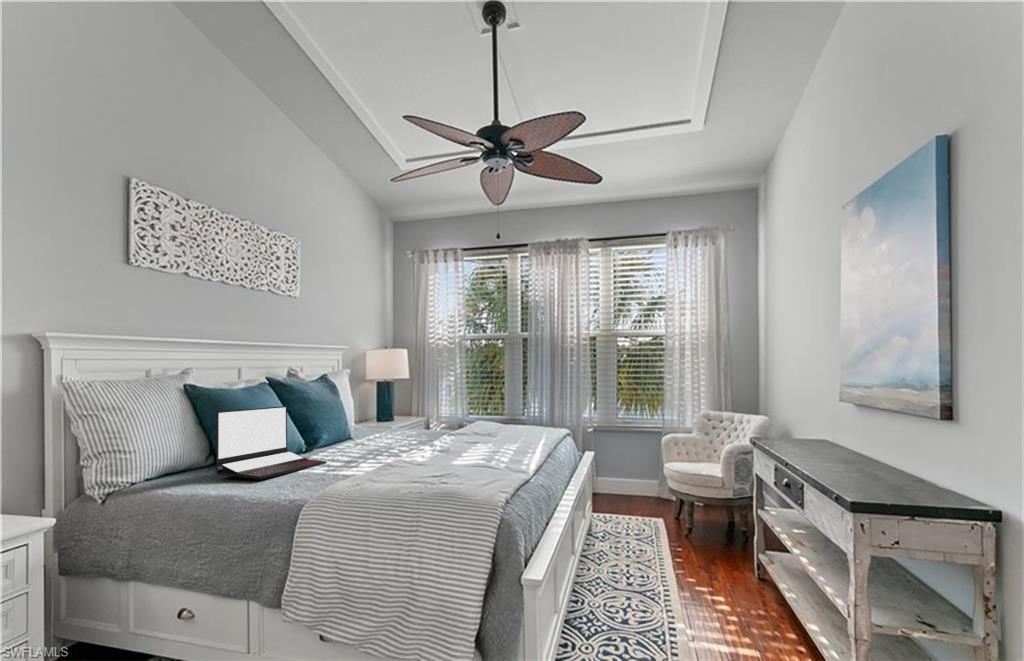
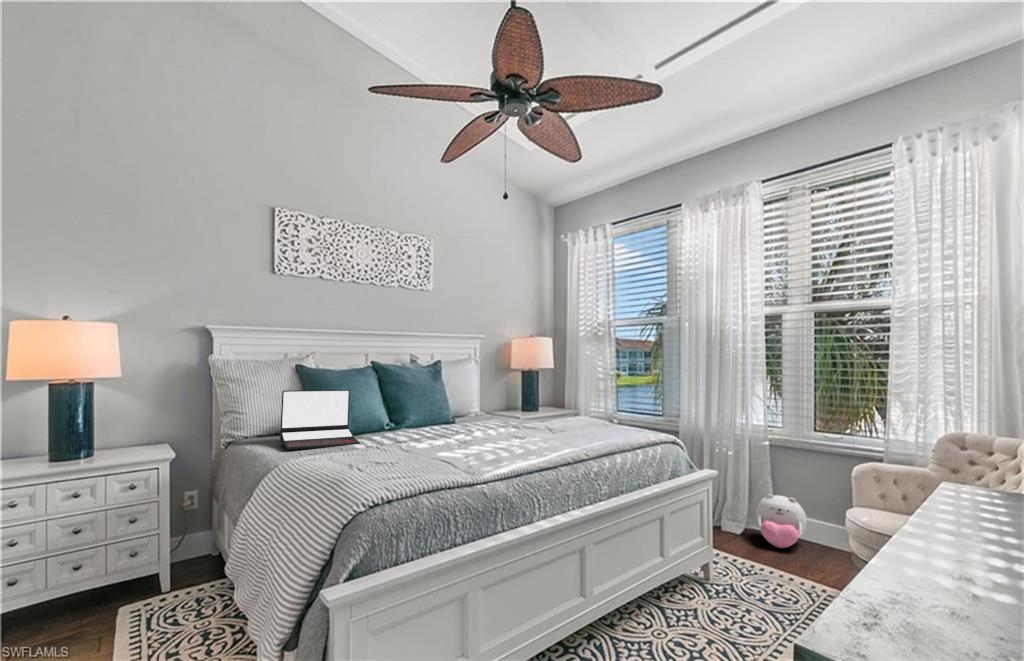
plush toy: none [604,460,638,499] -> present [756,494,807,548]

